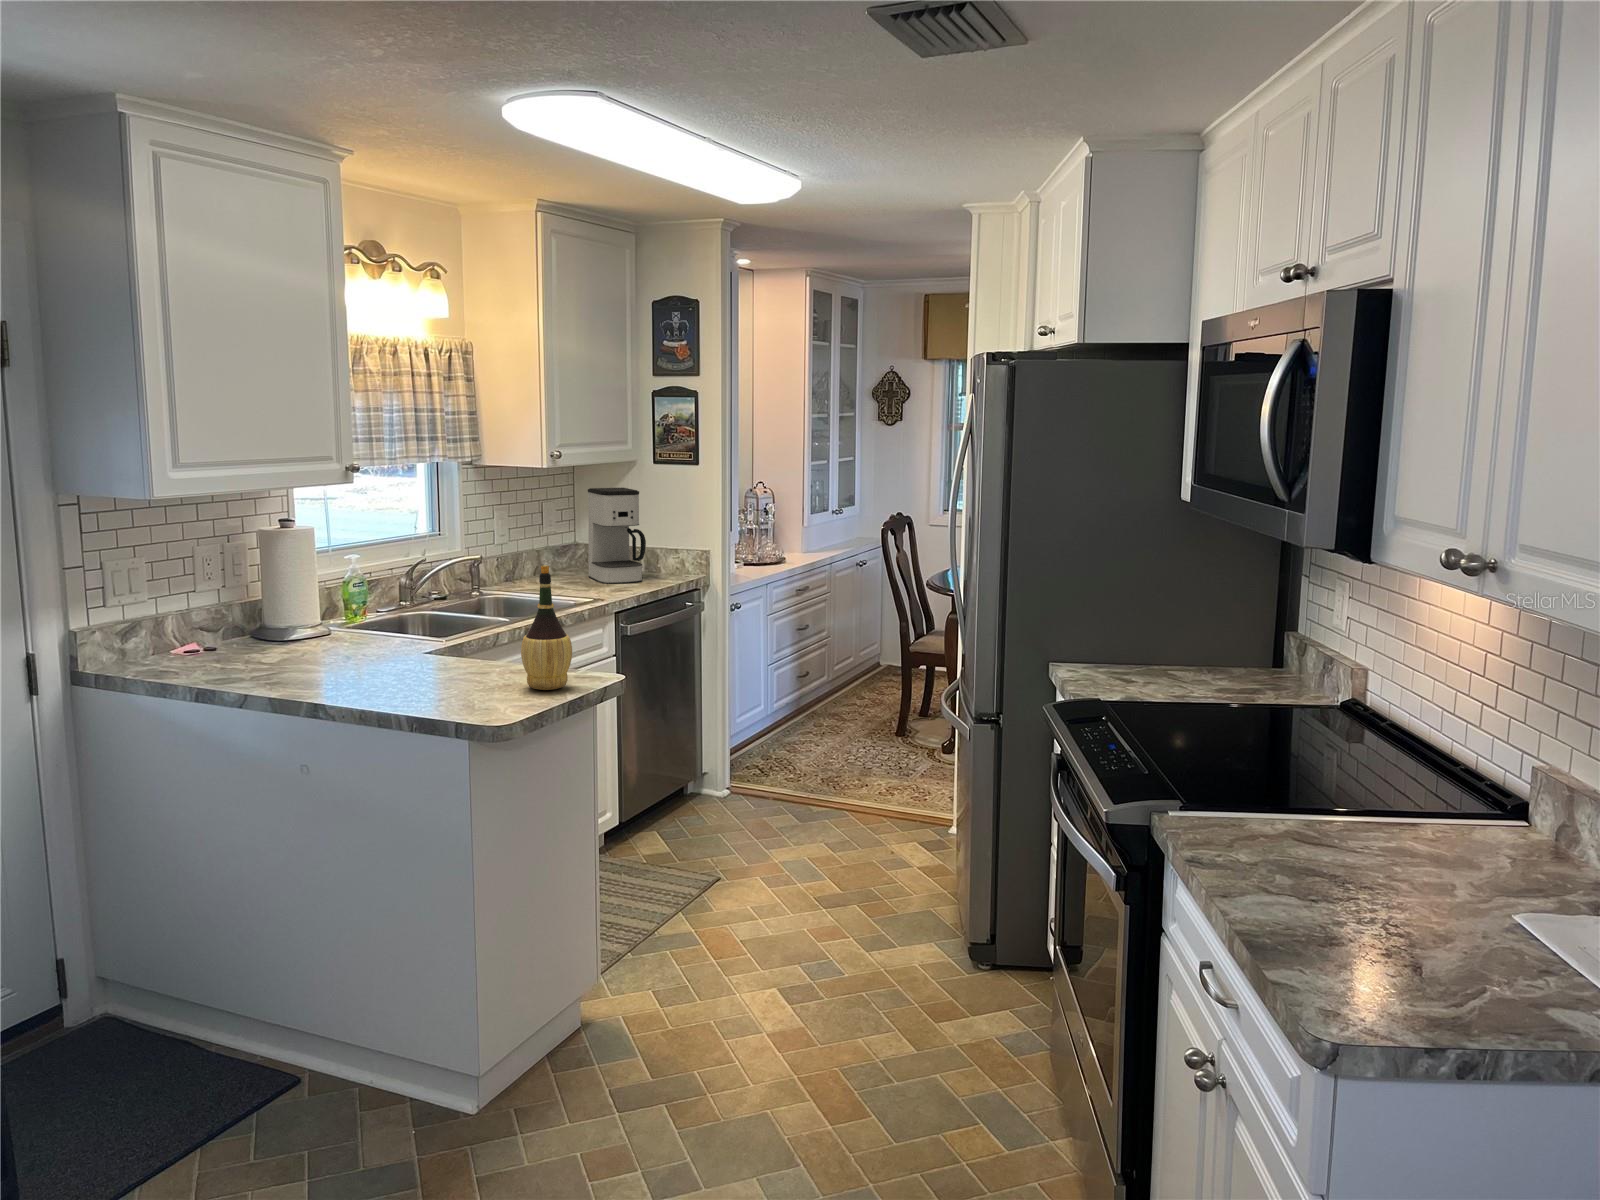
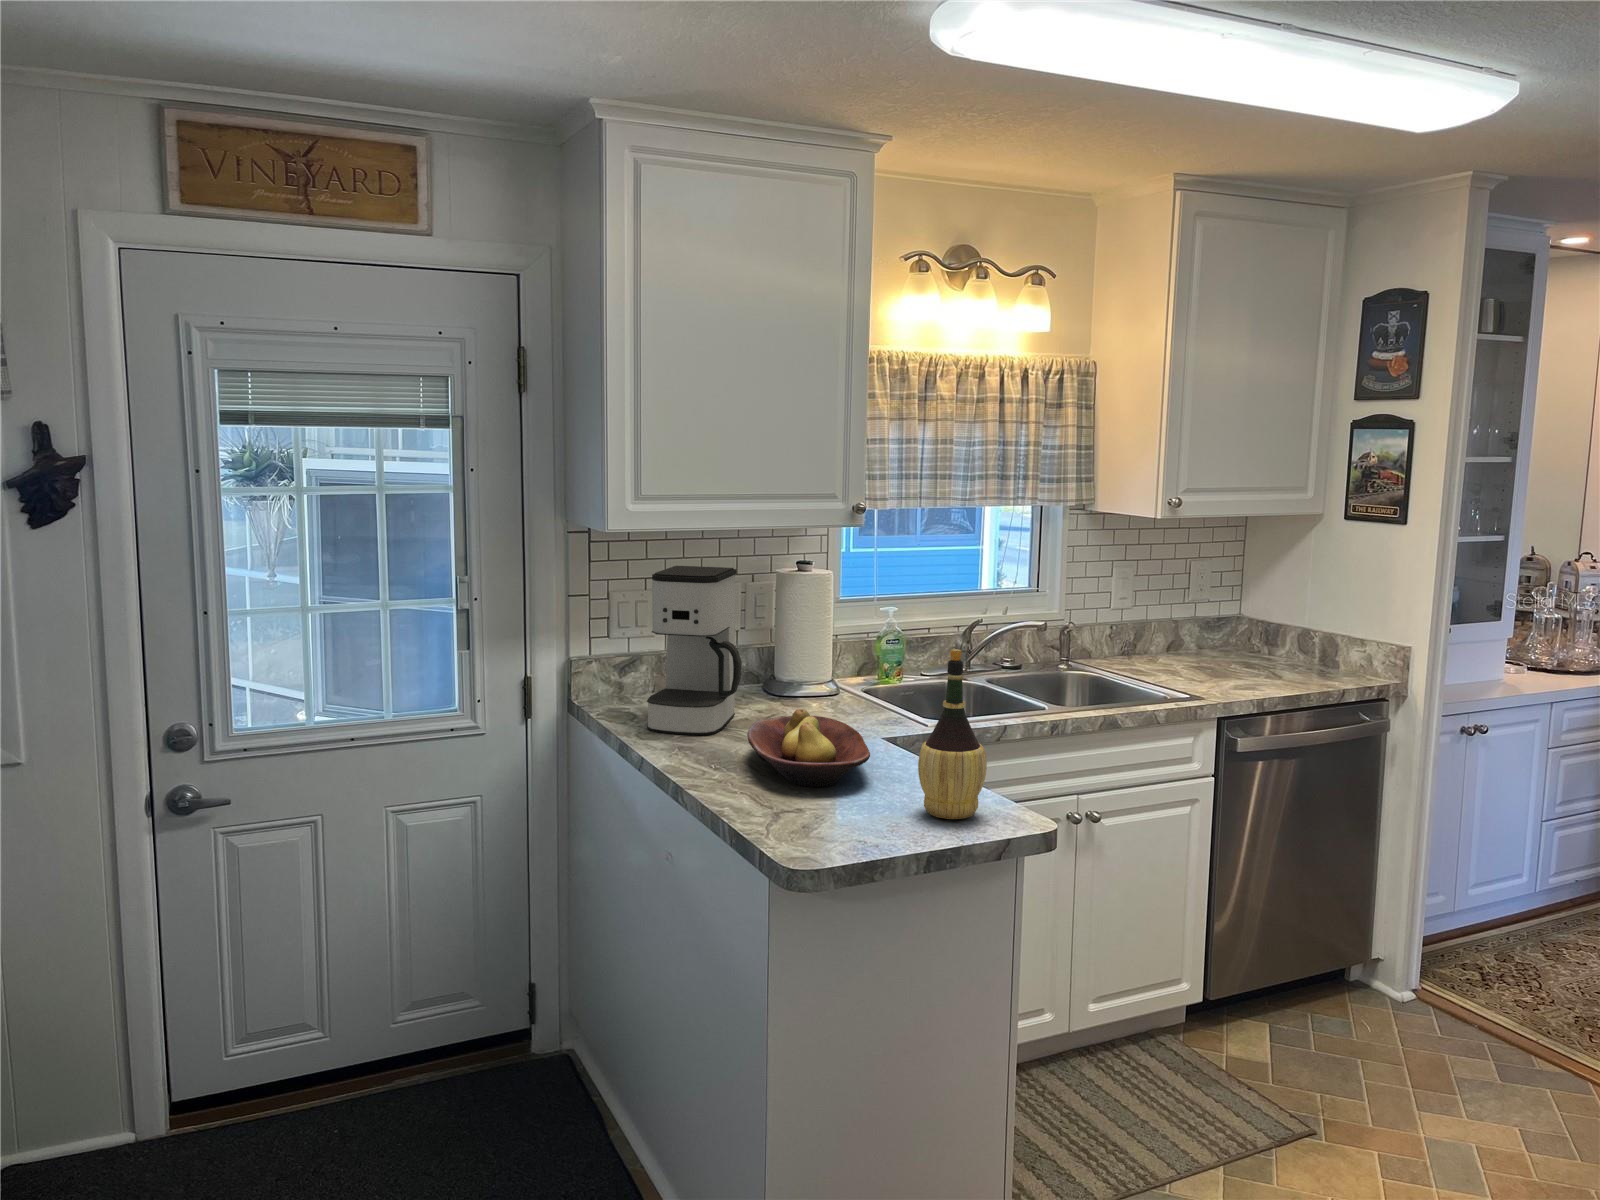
coffee maker: present [588,488,646,584] -> present [647,566,742,735]
fruit bowl: none [332,634,463,691] -> present [747,709,870,787]

